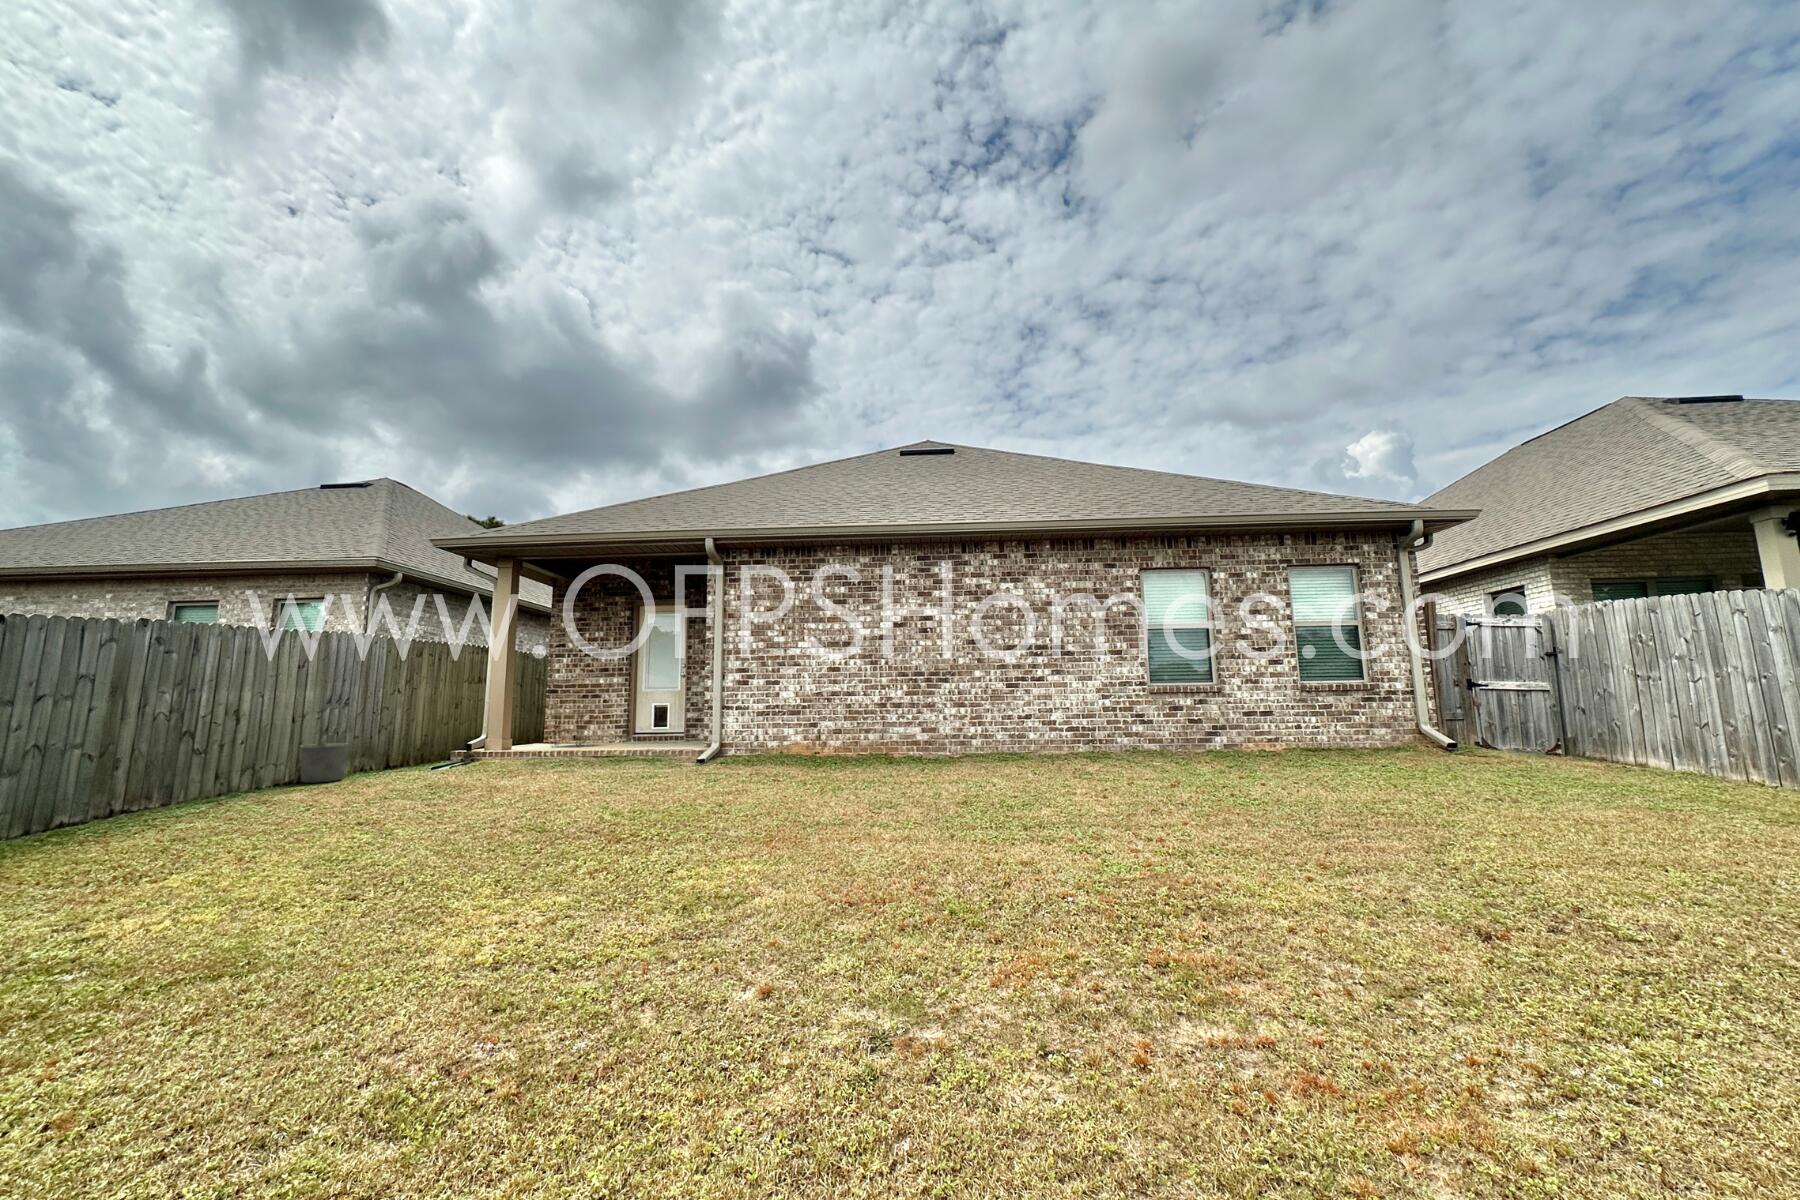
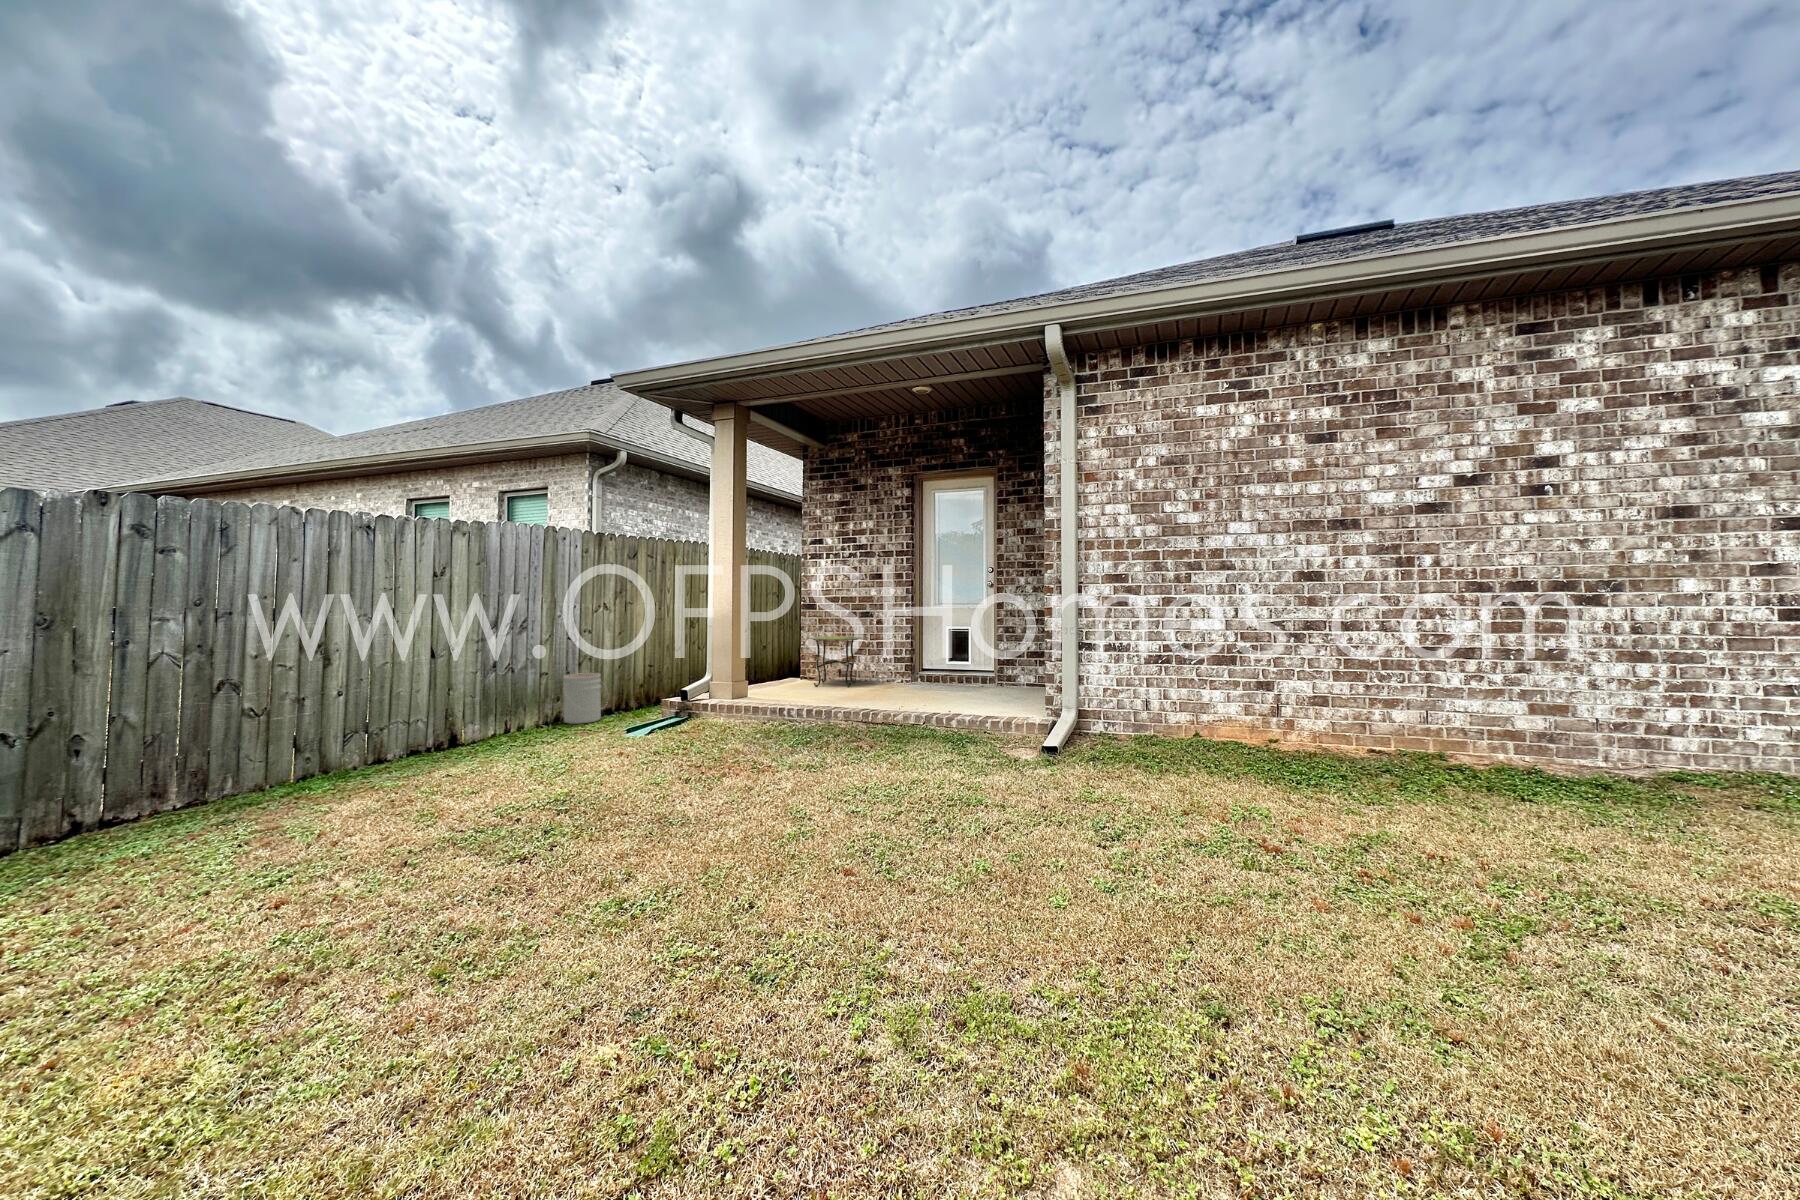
bucket: none [360,737,395,772] -> present [563,673,601,724]
planter: present [301,743,348,783] -> none [452,688,522,751]

